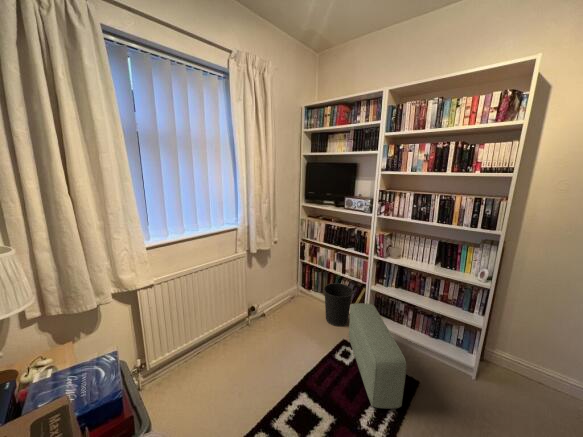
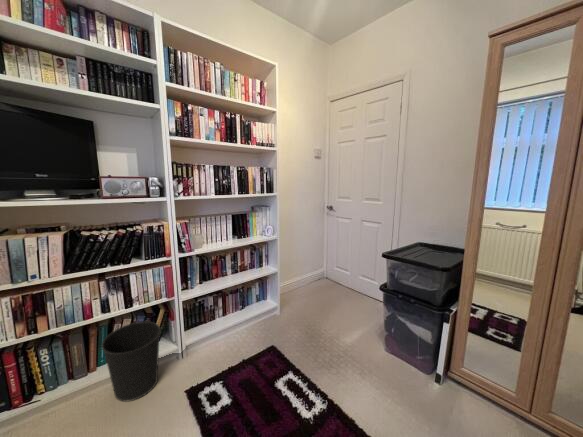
pouf: present [349,303,406,408] -> none [180,315,299,397]

